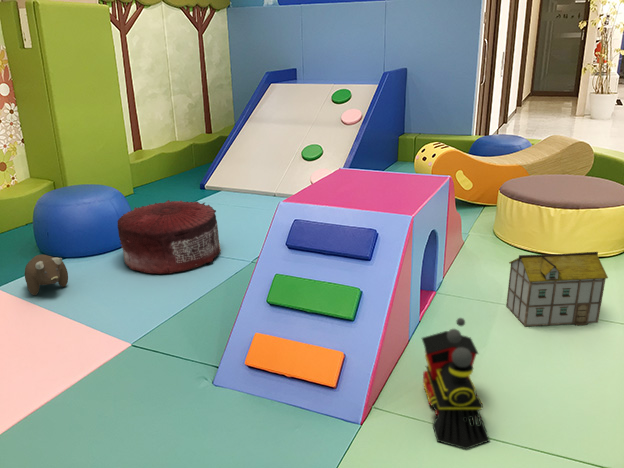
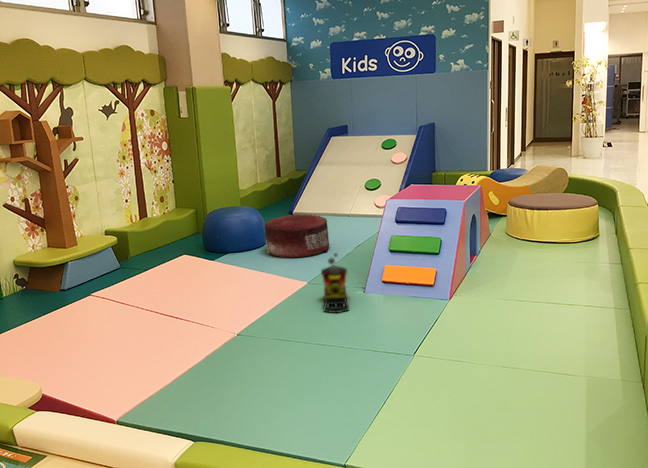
toy house: present [506,252,608,326] -> none [519,223,575,267]
plush toy: present [25,255,68,295] -> none [217,244,244,269]
toy train: present [422,318,489,449] -> present [321,253,349,313]

